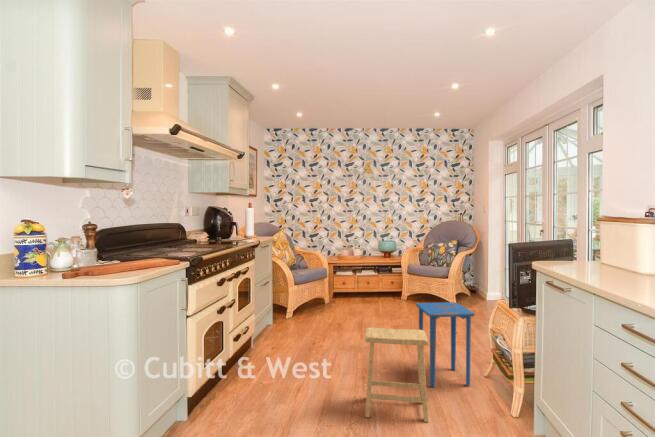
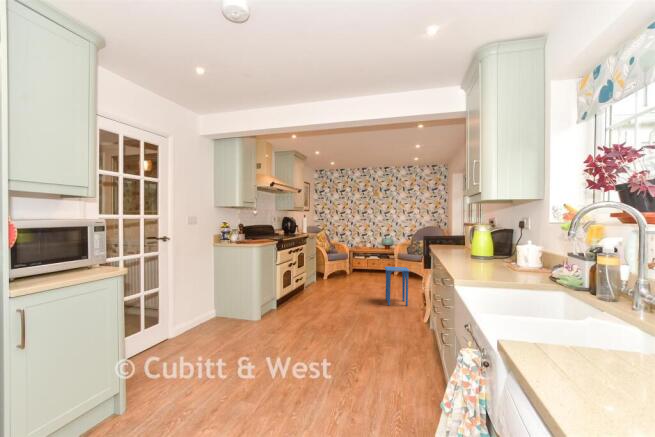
footstool: present [365,327,429,422] -> none [353,274,382,314]

